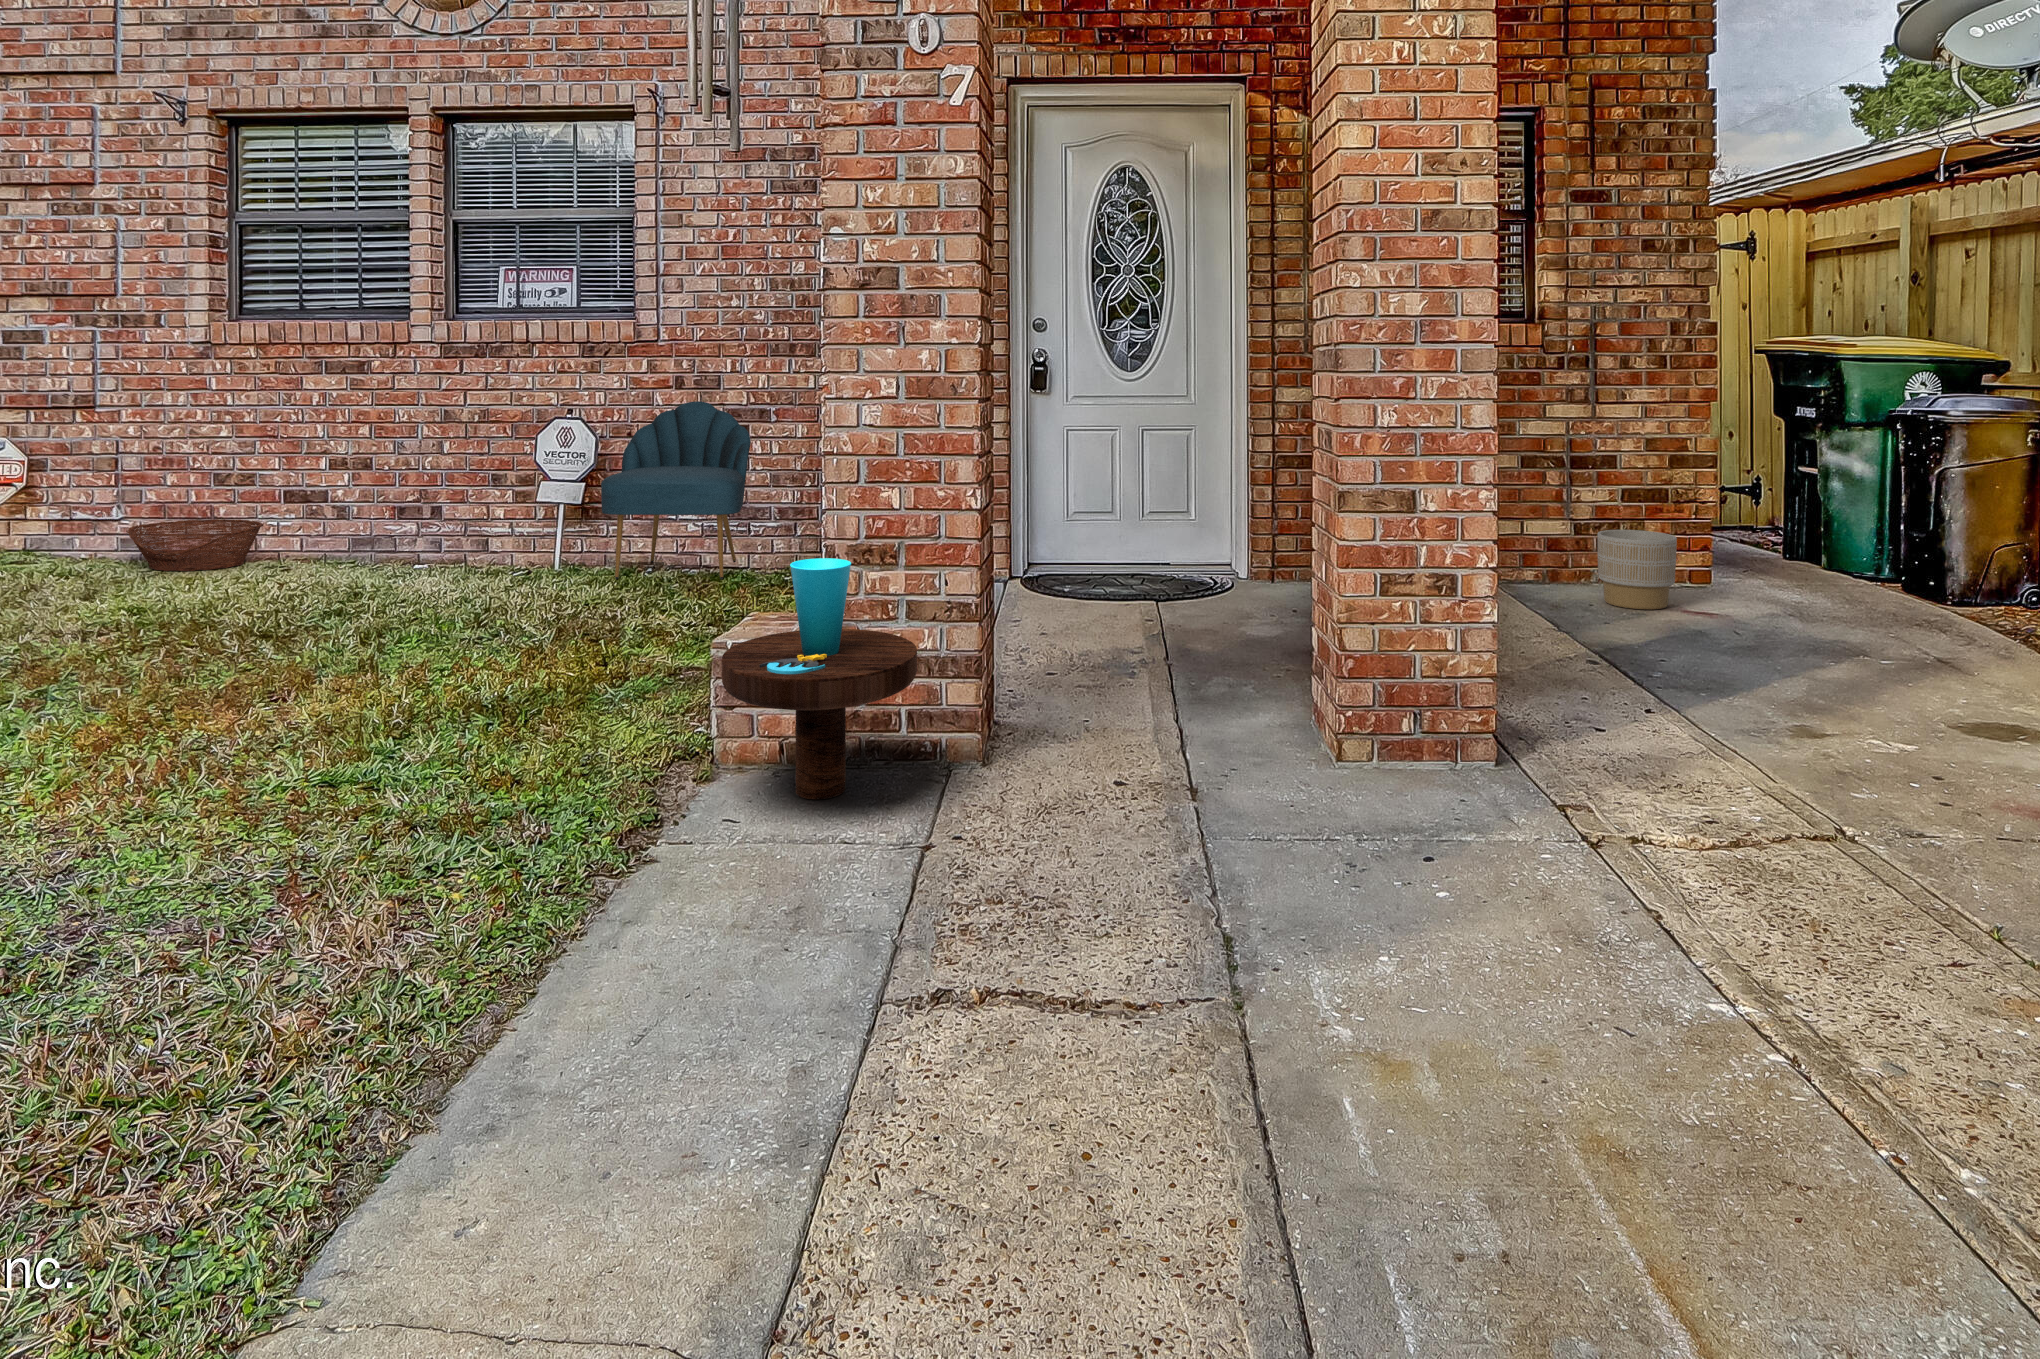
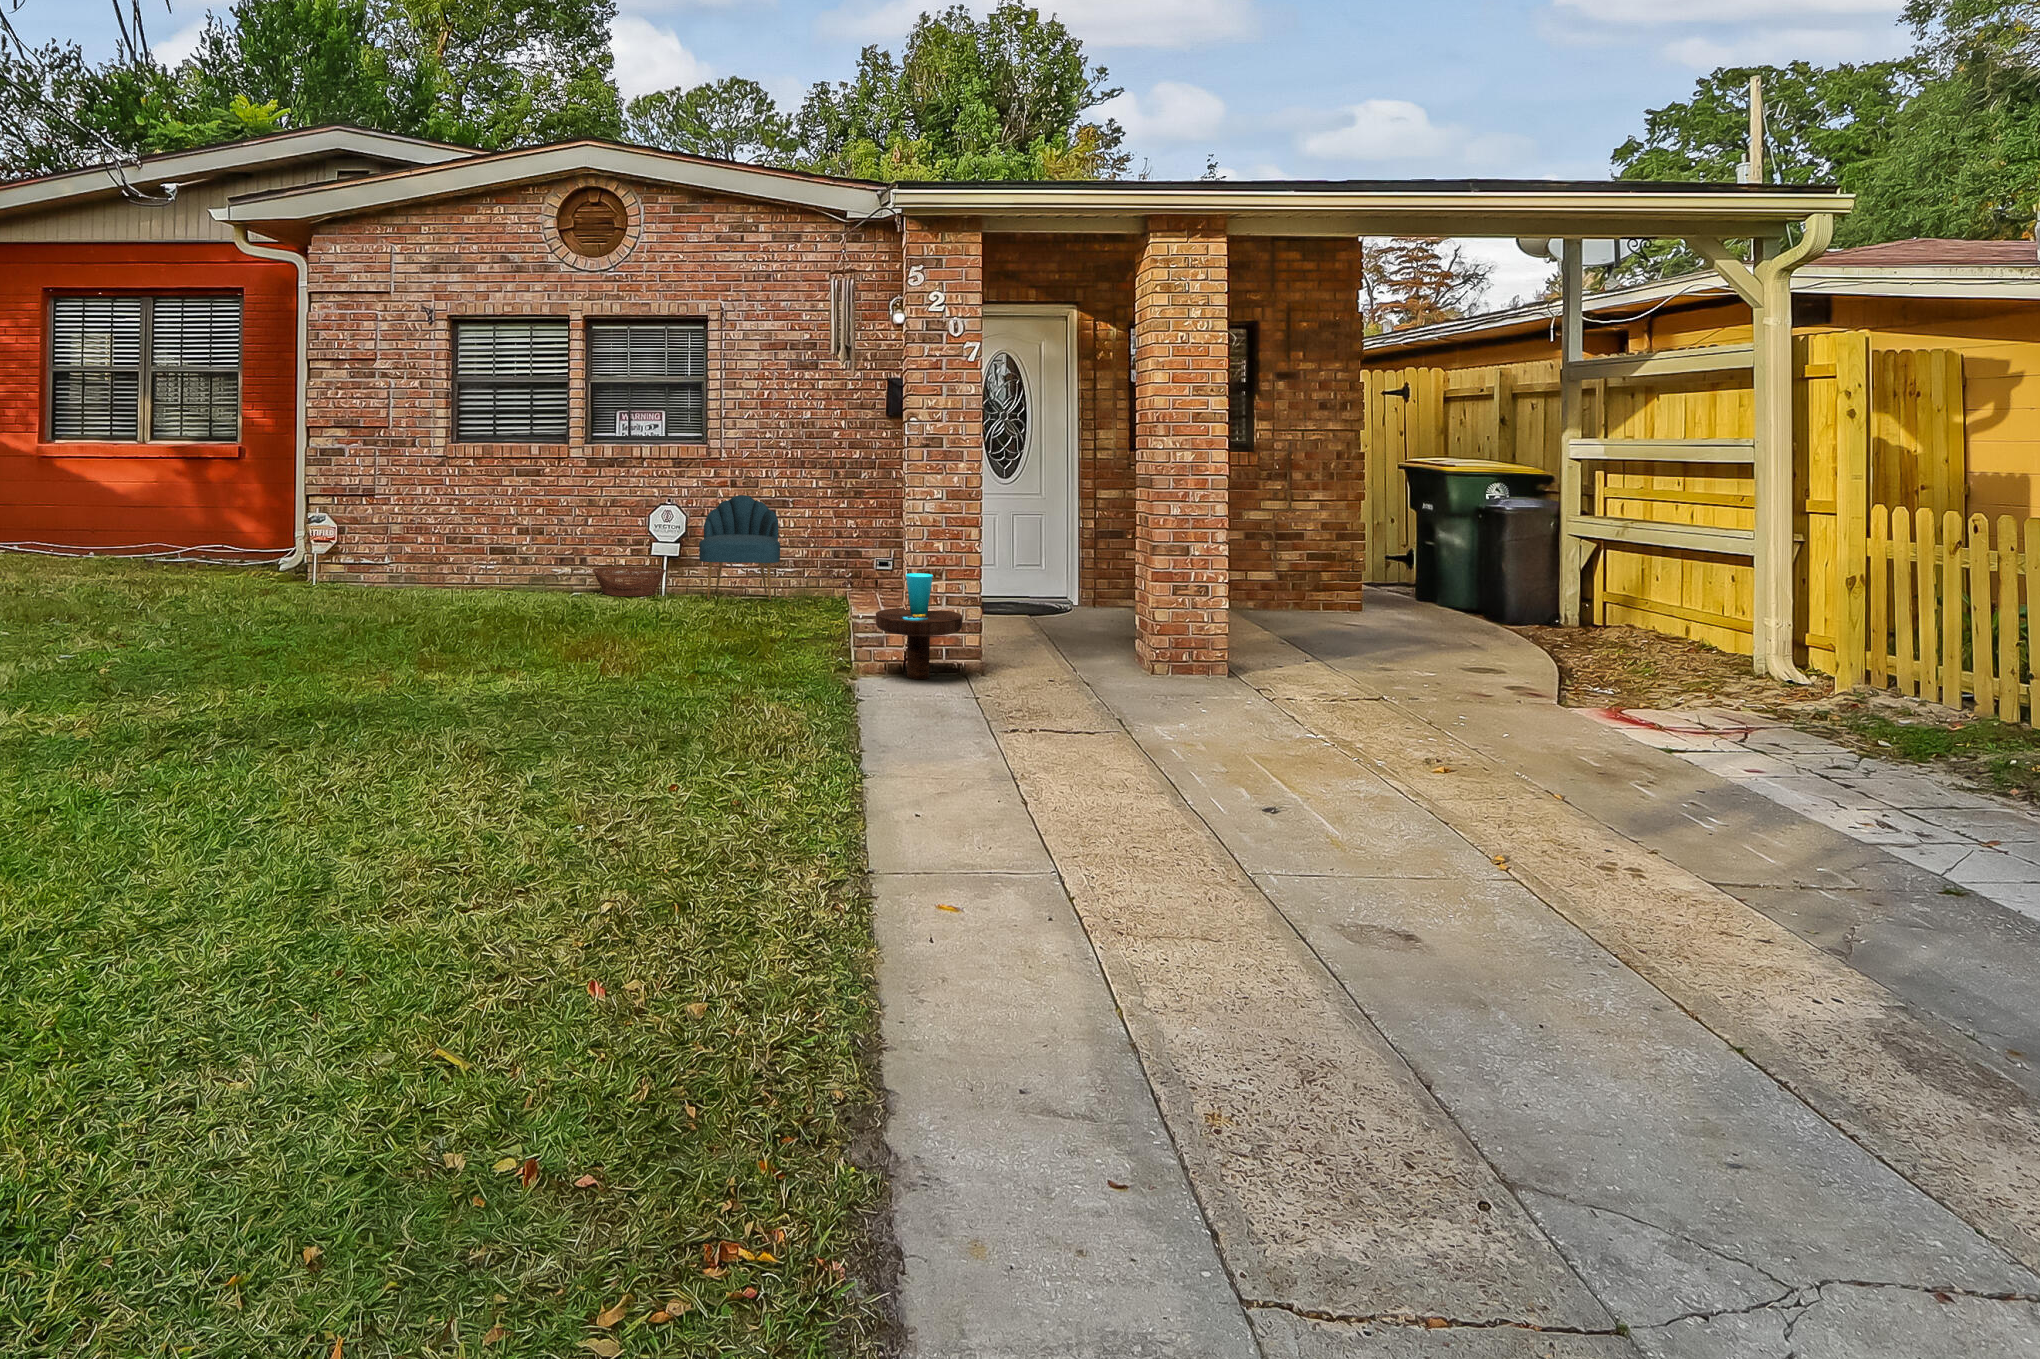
basket: present [127,519,263,571] -> present [592,567,666,596]
planter: present [1597,530,1677,610] -> none [1294,576,1340,622]

